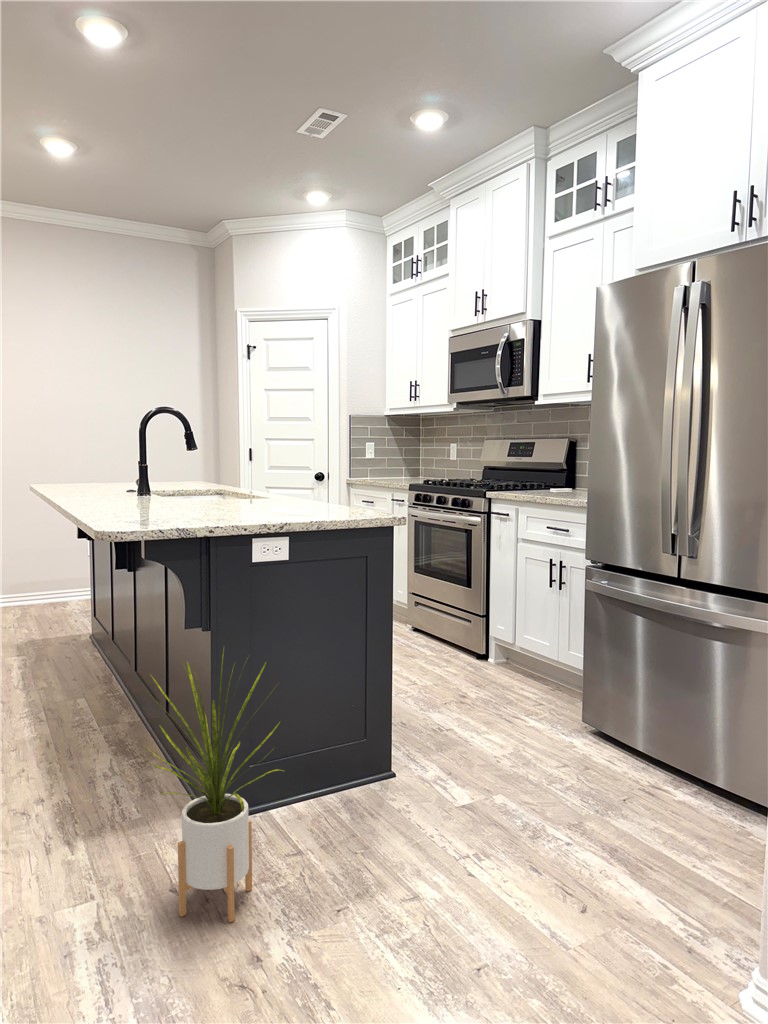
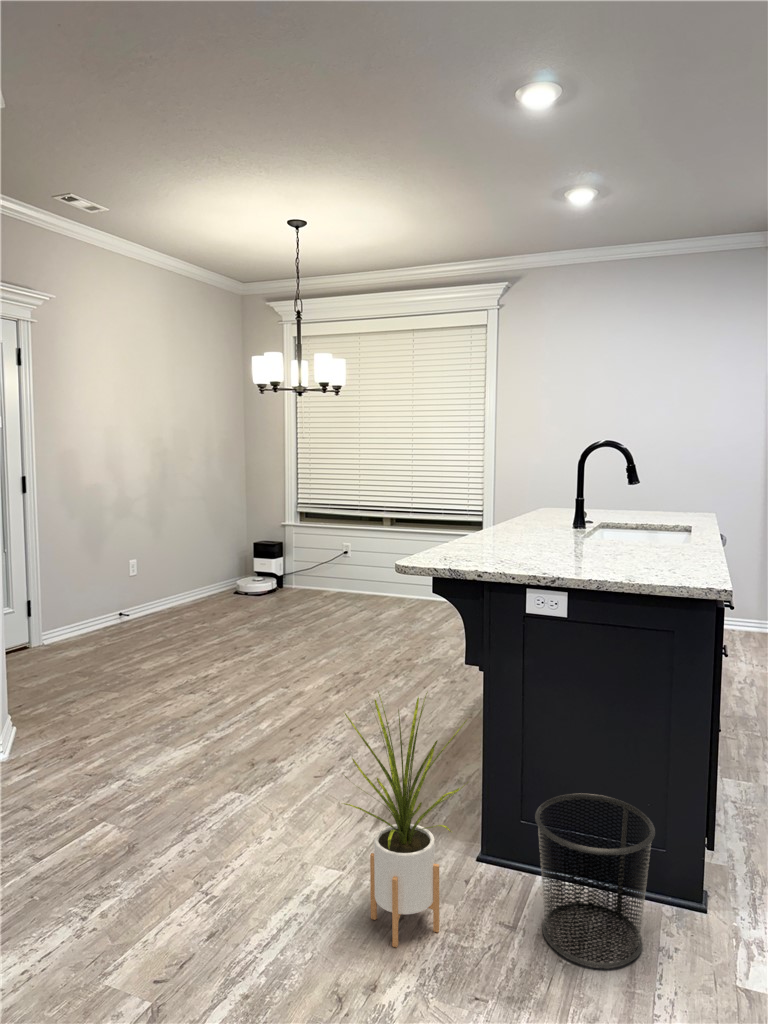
waste bin: none [304,708,405,850] -> present [535,793,655,968]

